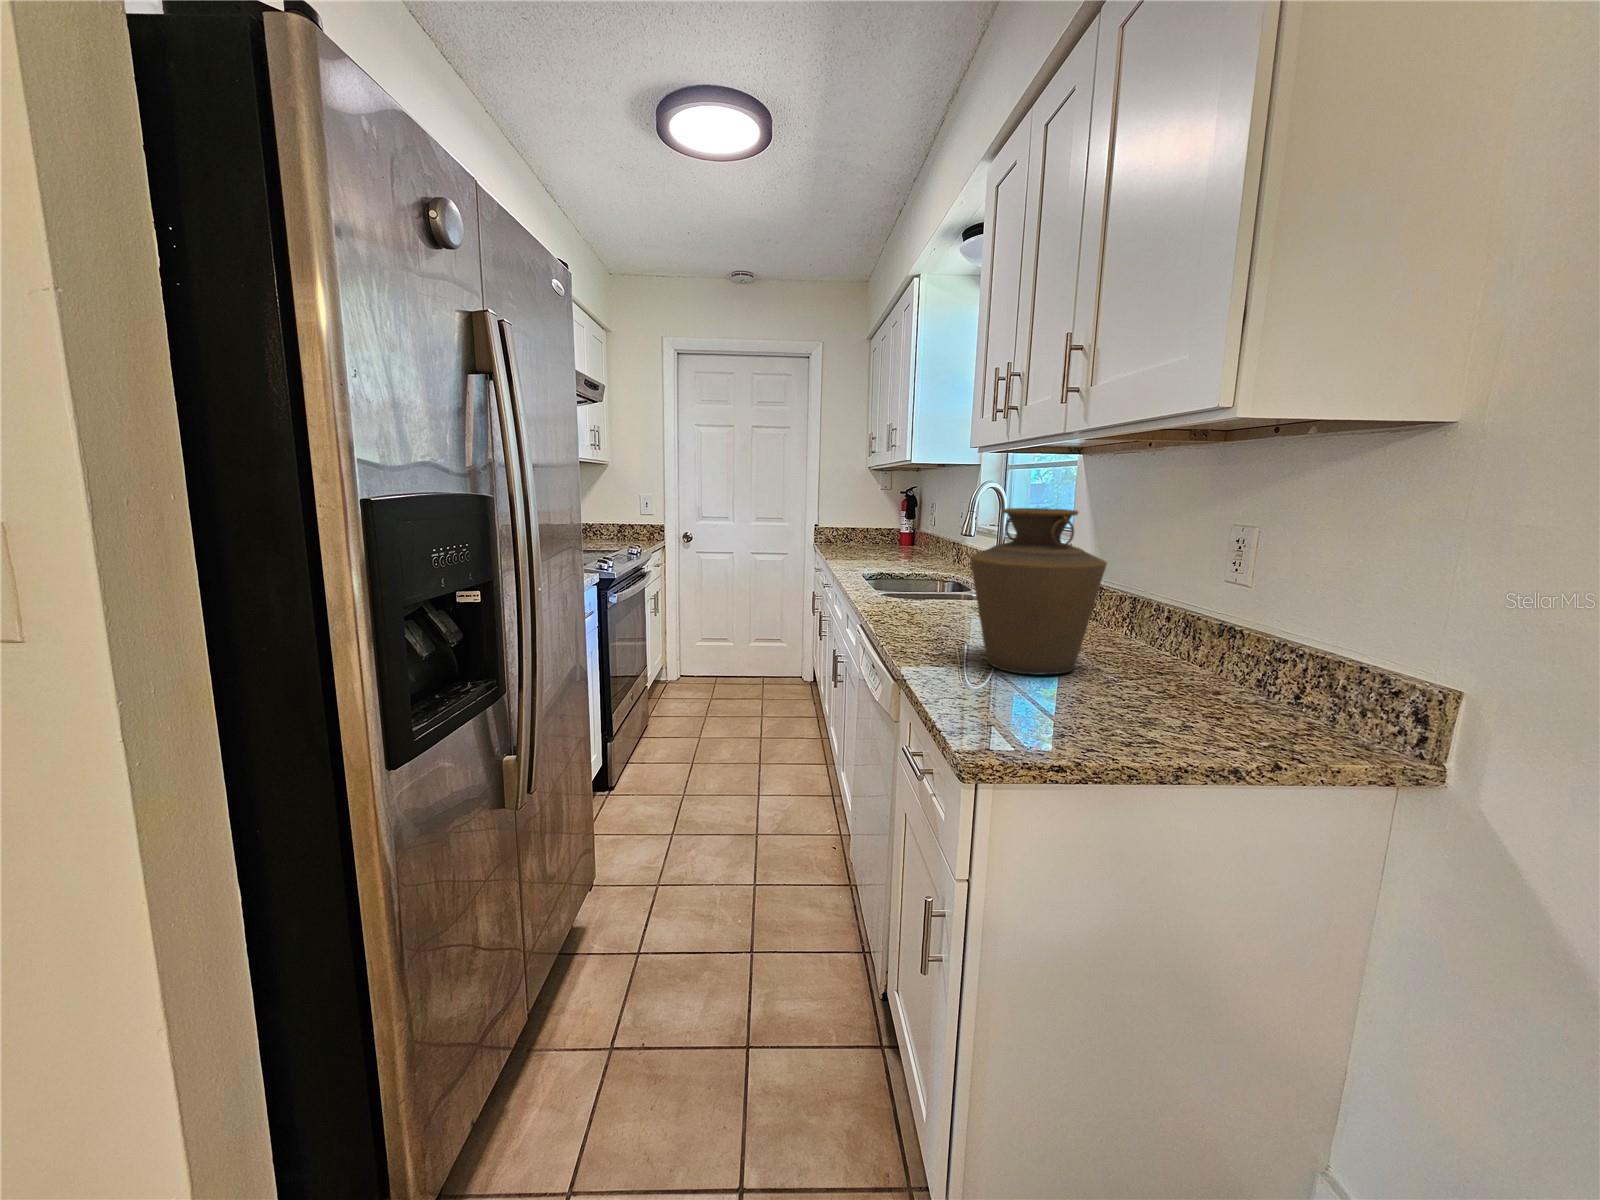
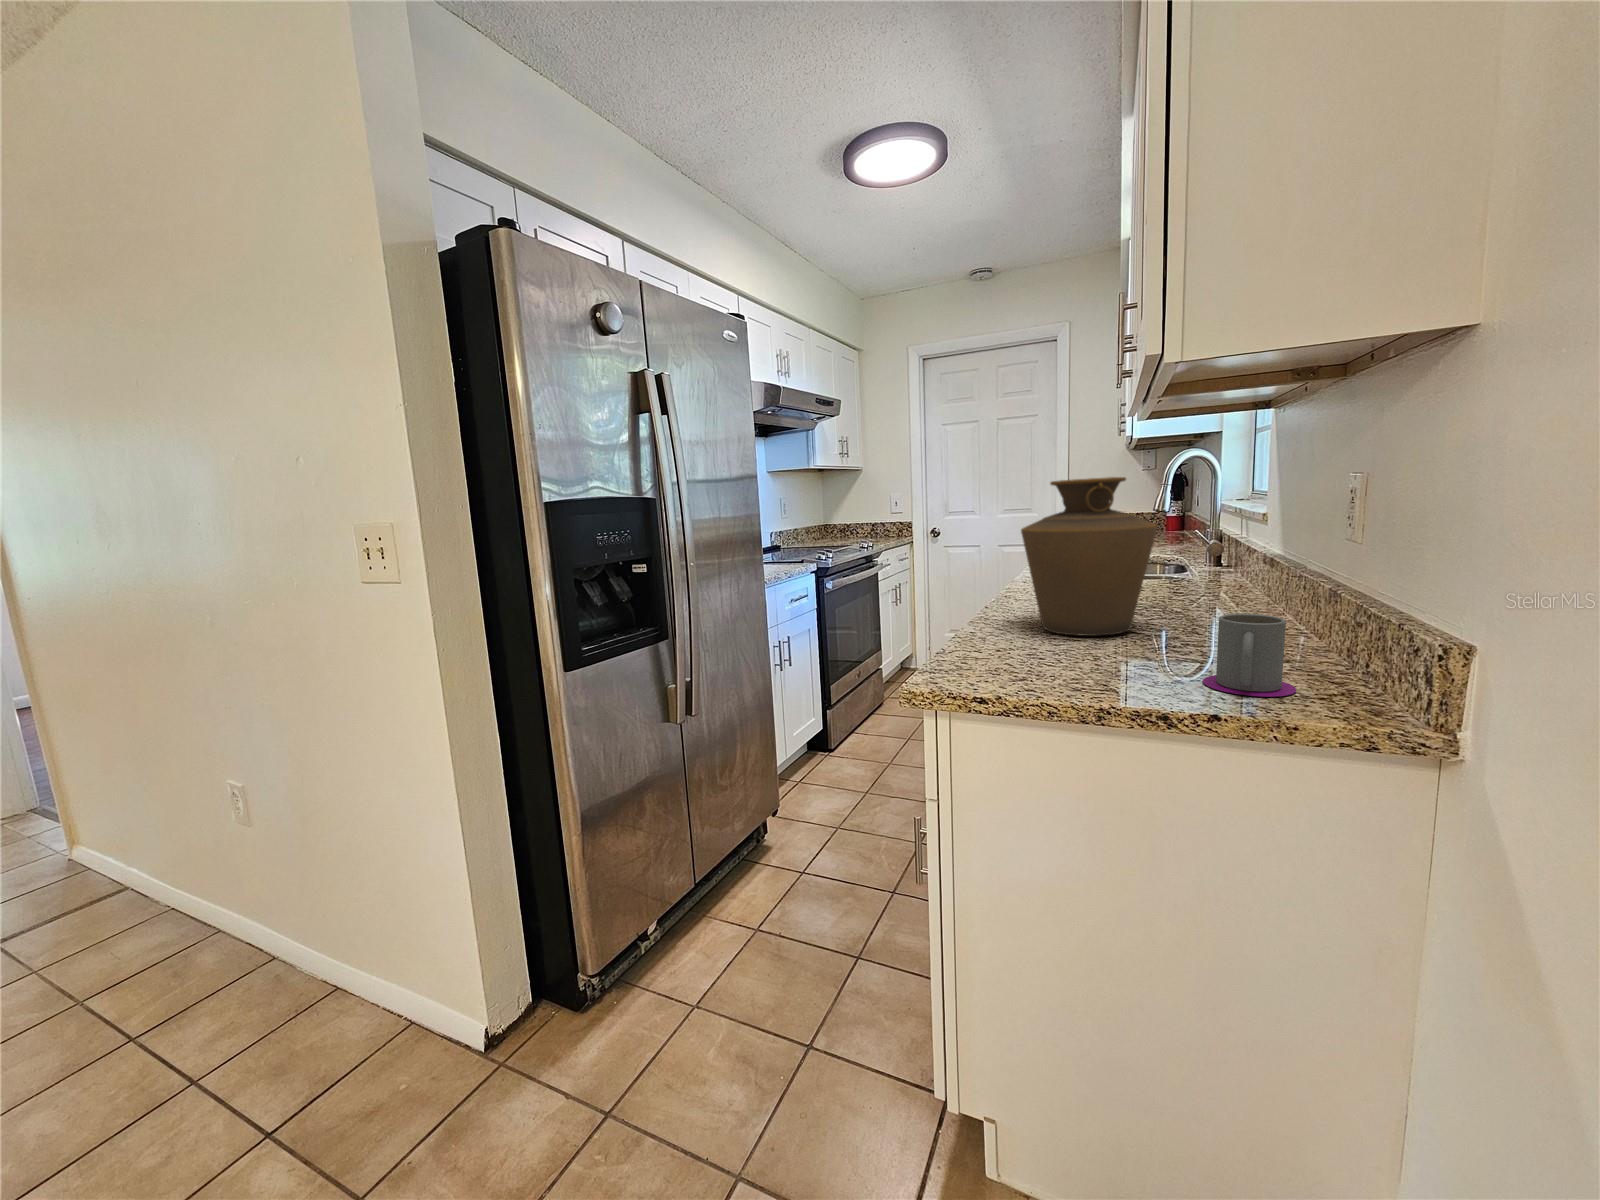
mug: none [1210,659,1295,739] -> present [1203,614,1296,697]

